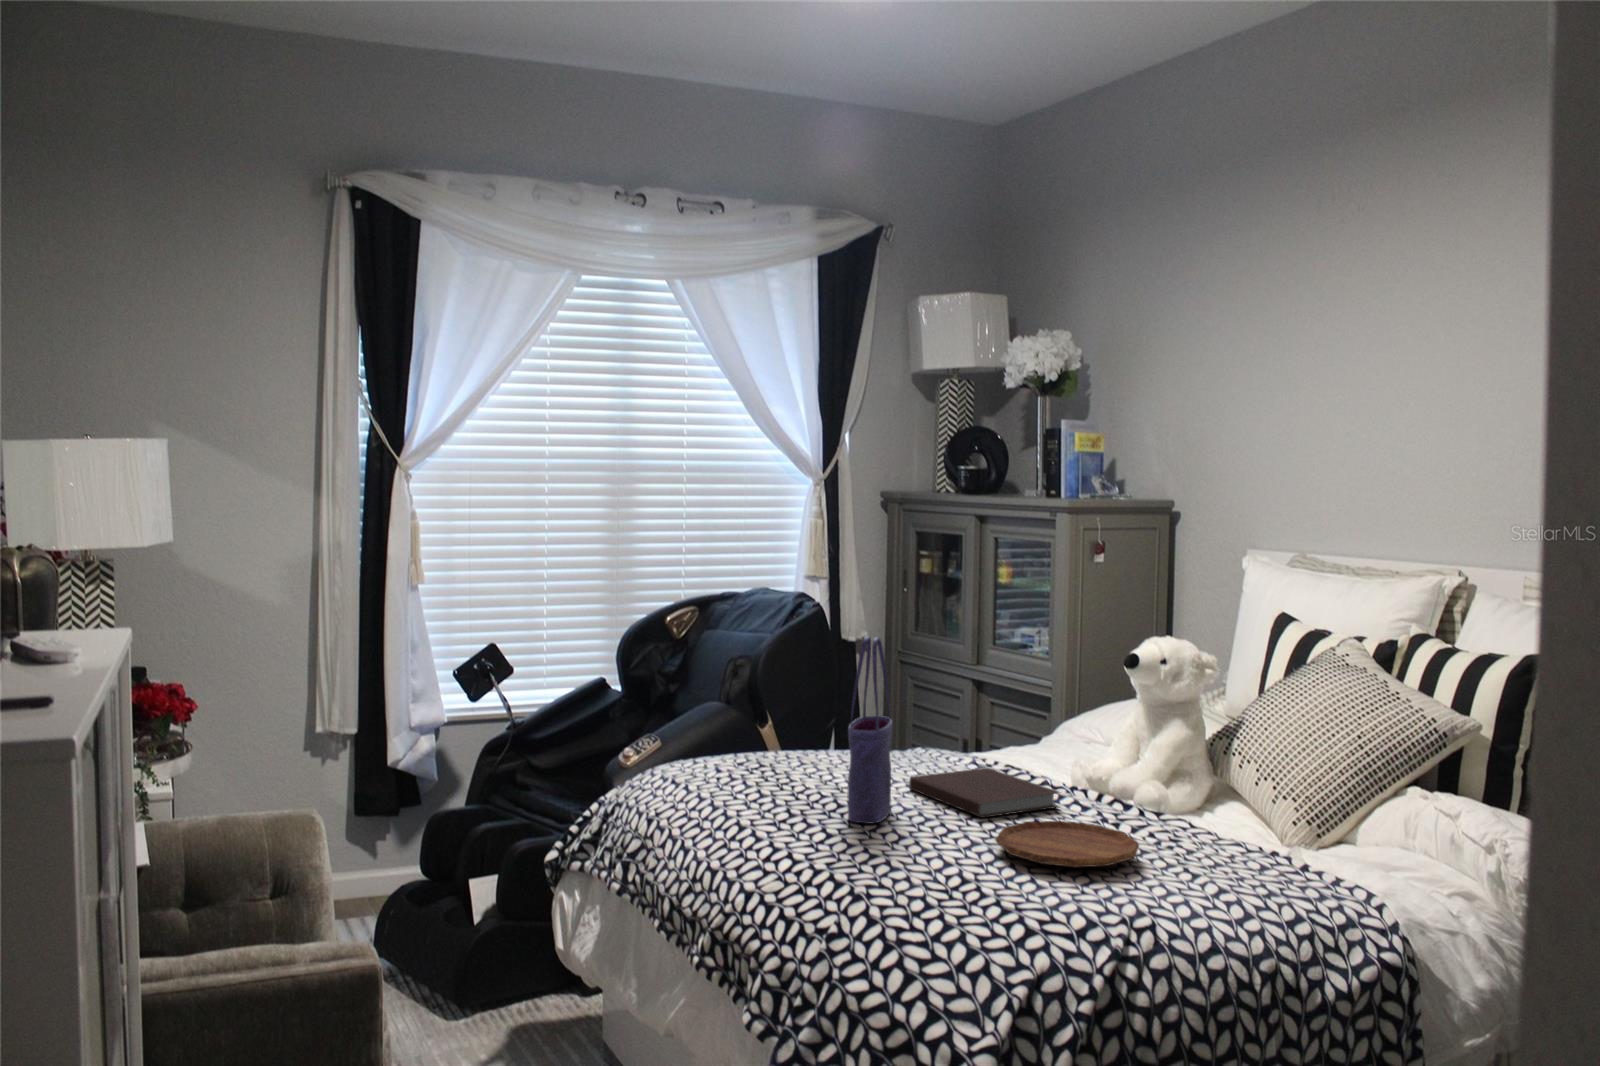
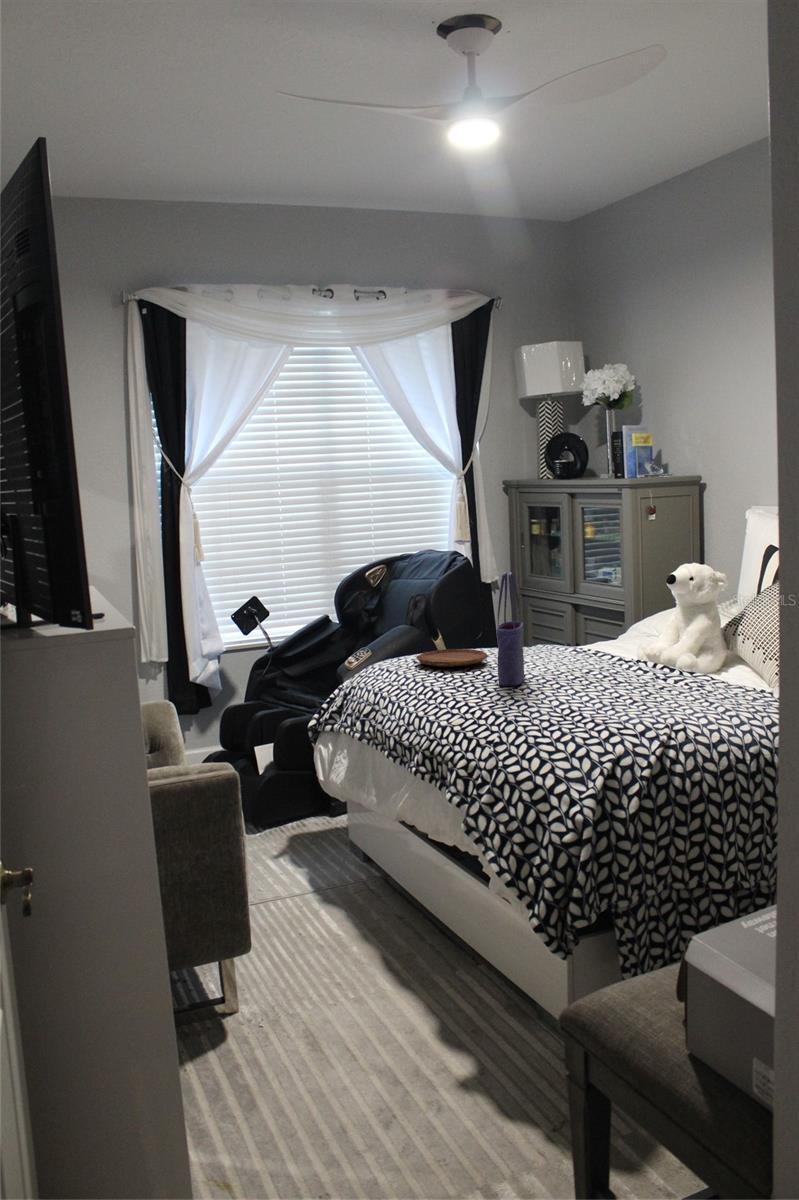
notebook: present [909,768,1059,818] -> none [535,652,630,680]
tray: present [995,821,1139,867] -> present [416,649,488,667]

